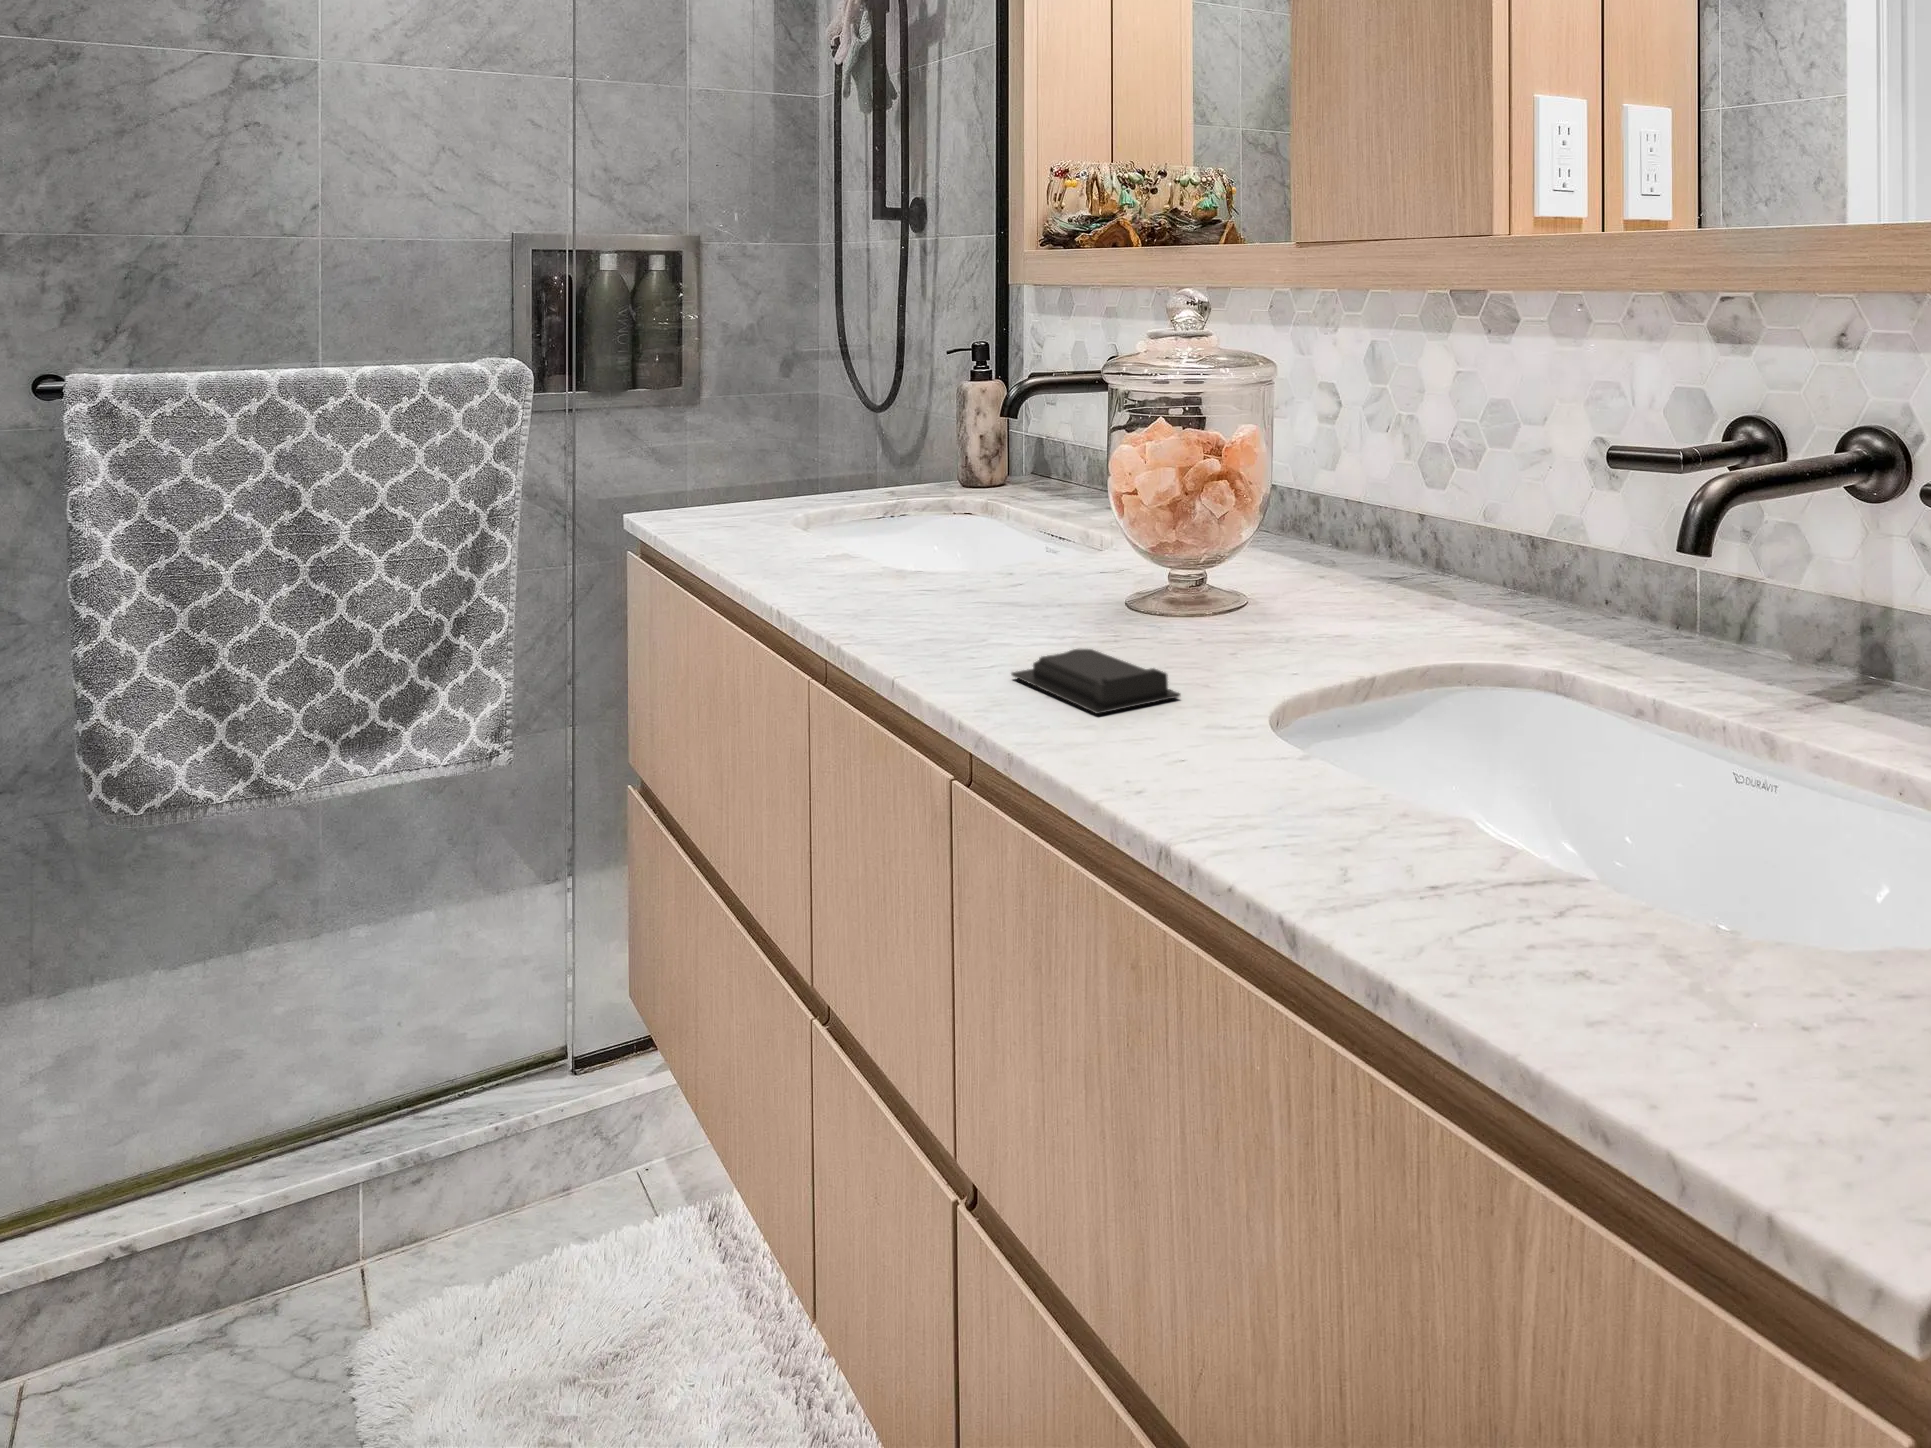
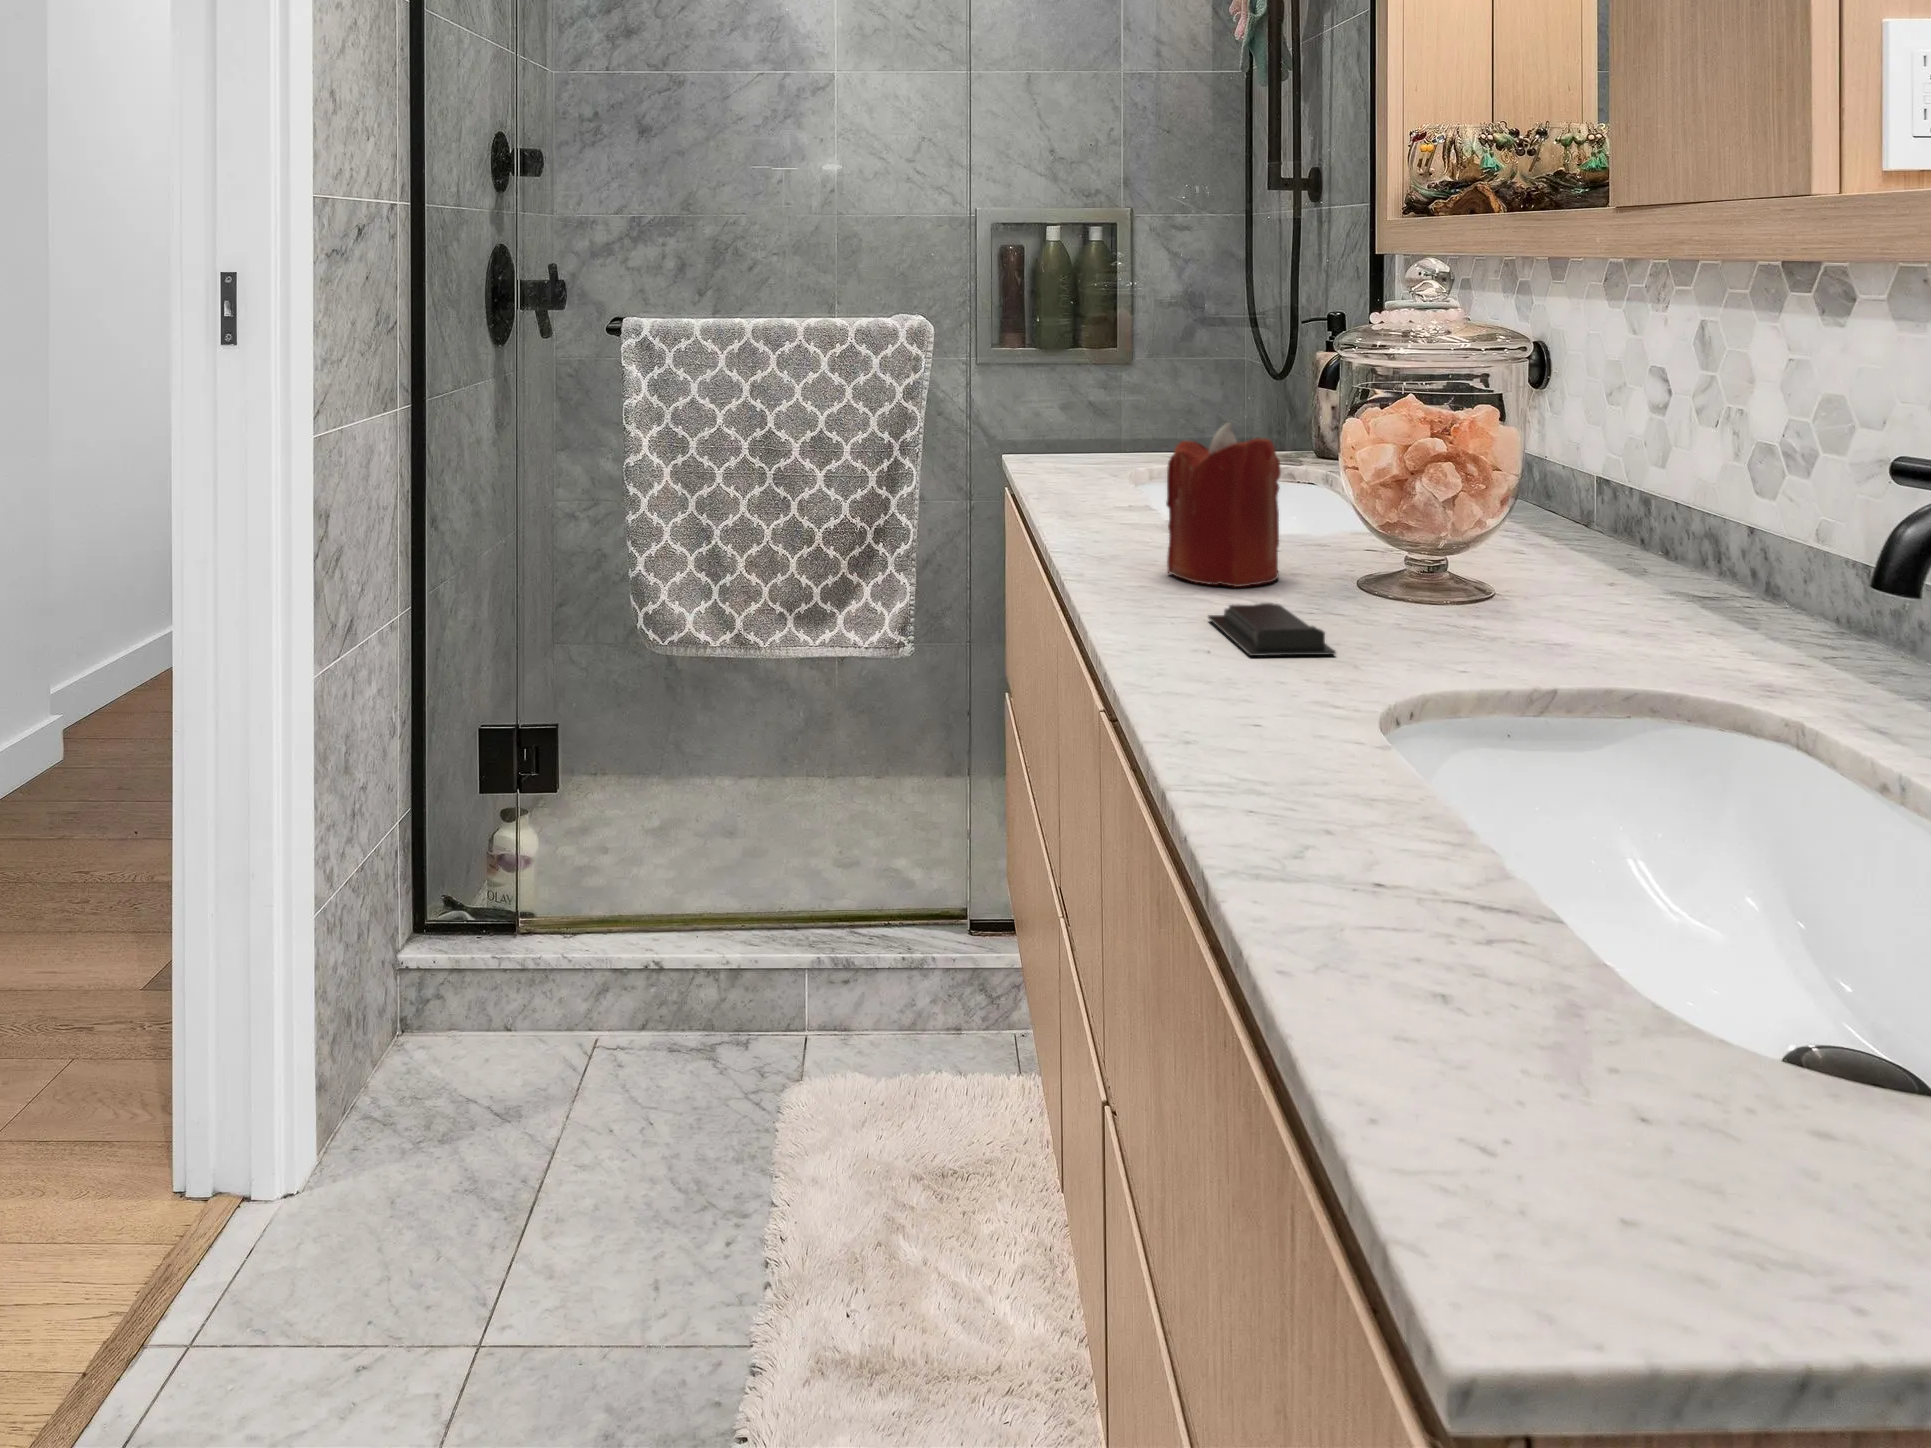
candle: none [916,451,1039,636] -> present [1166,423,1281,587]

